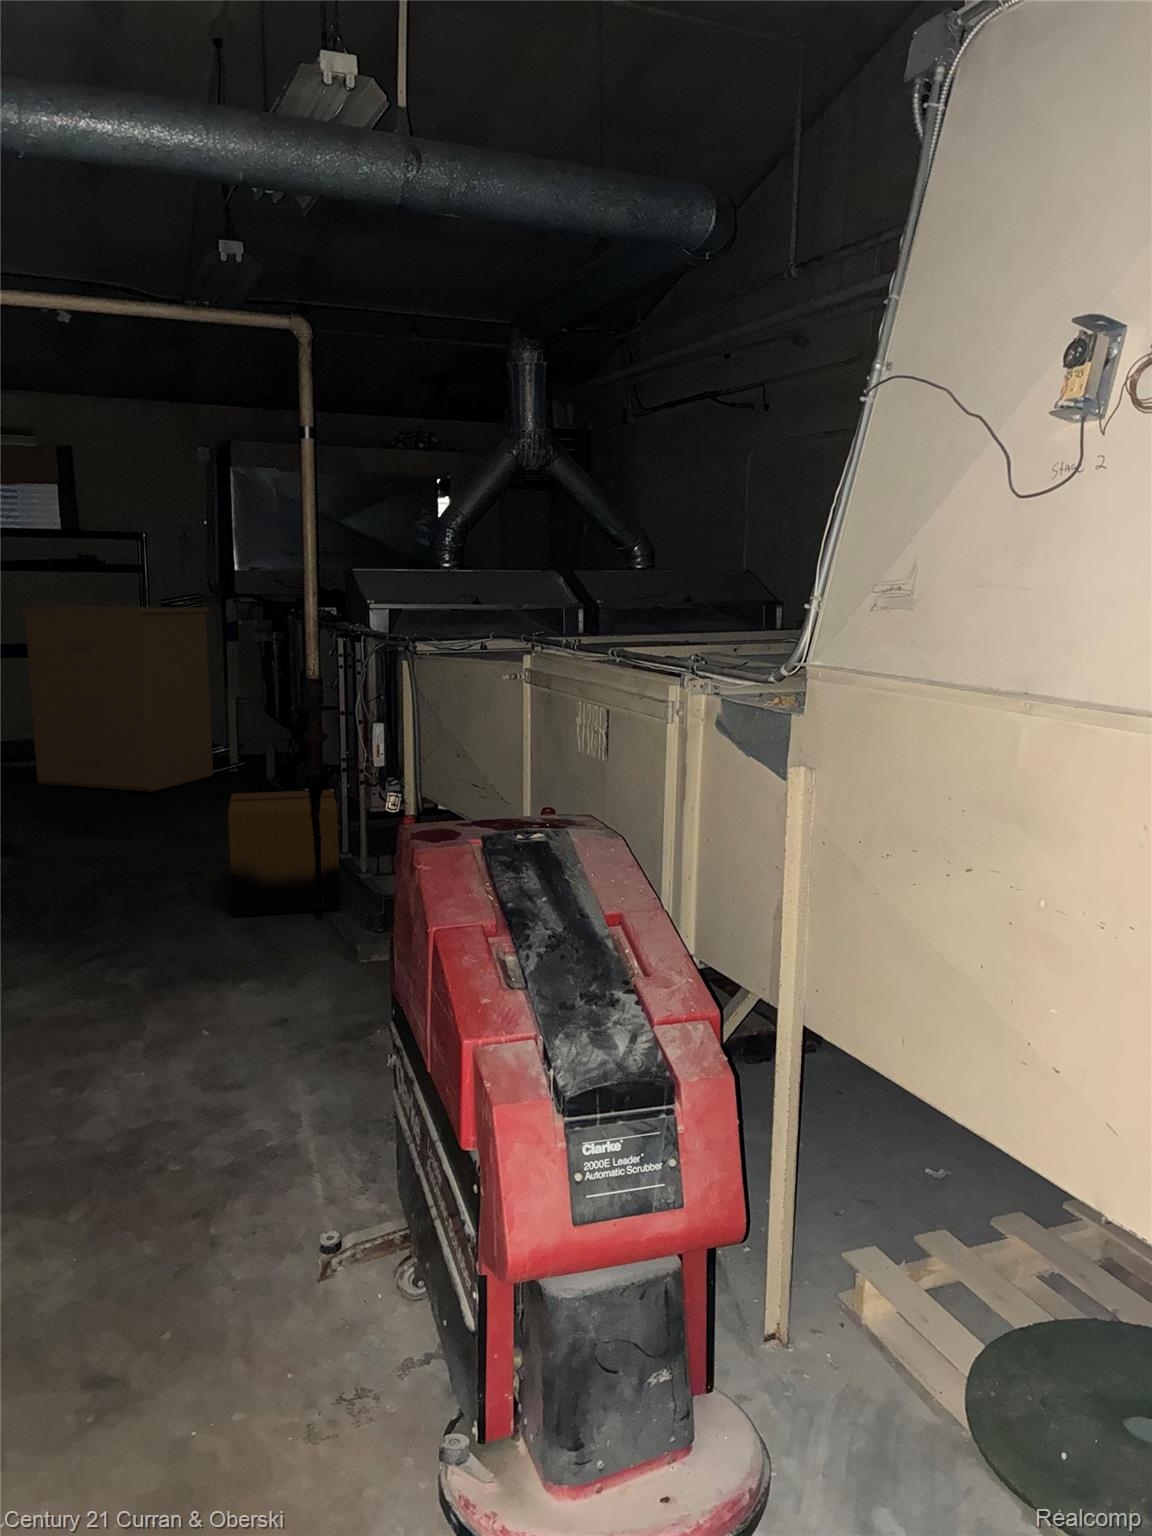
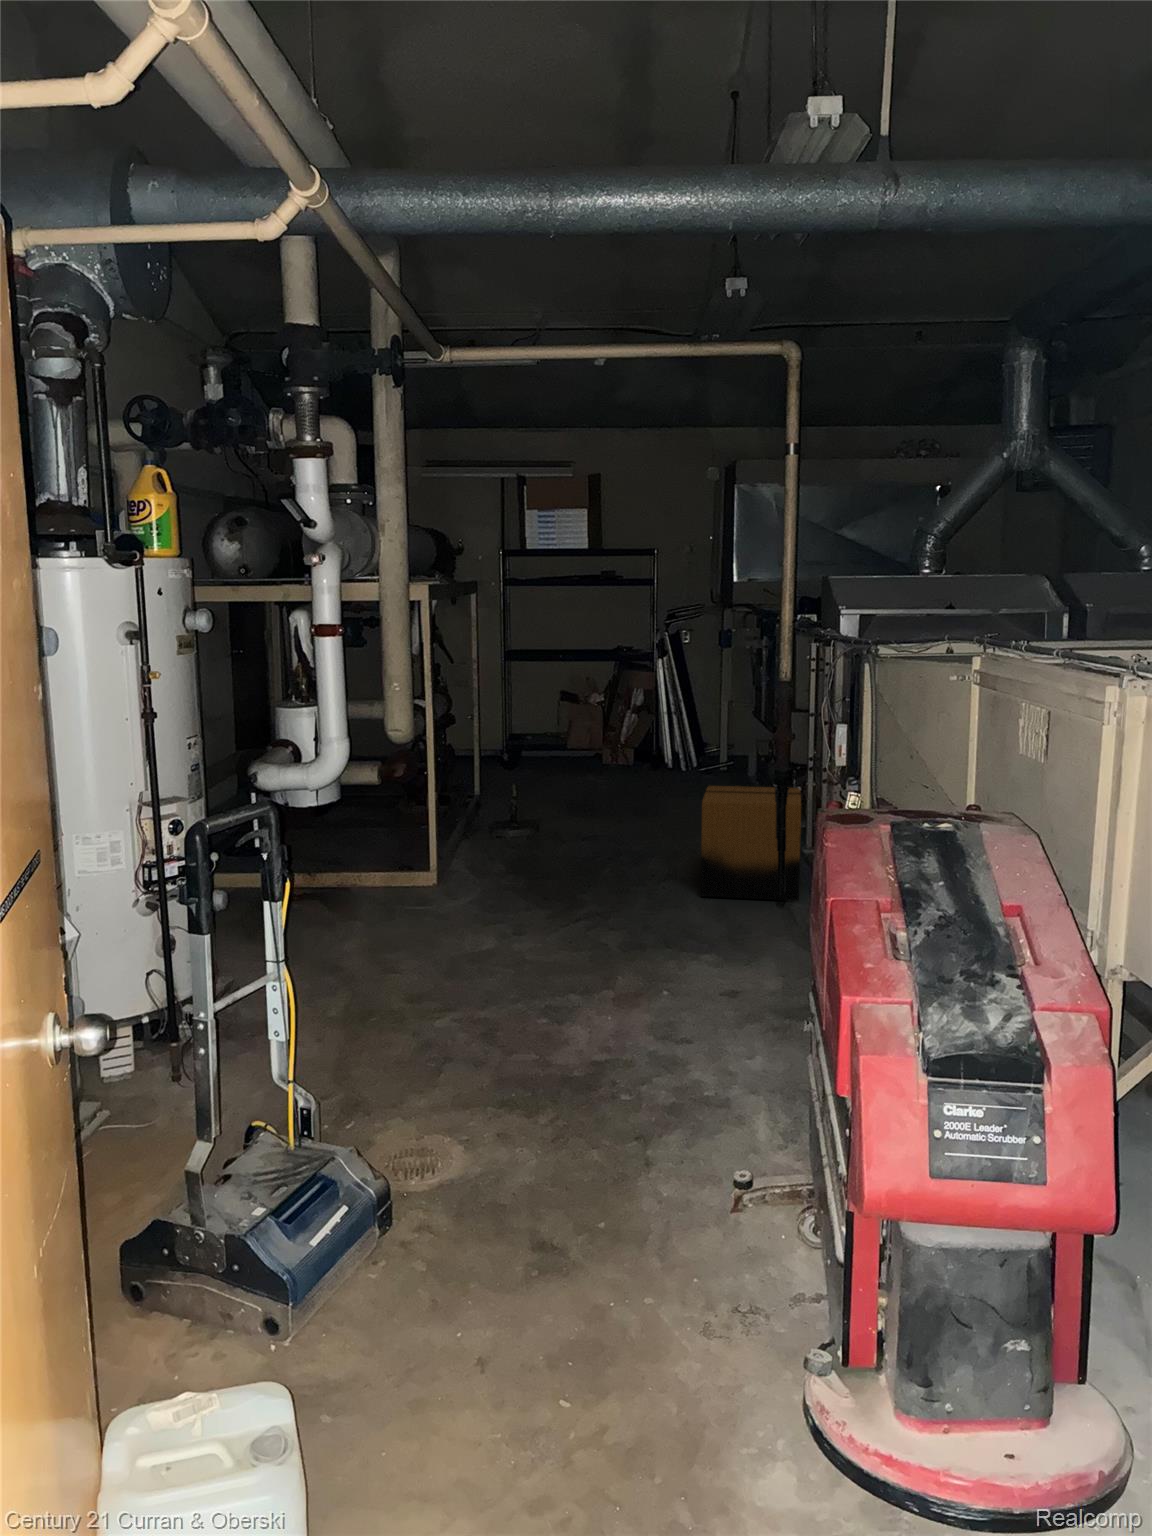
filing cabinet: present [21,606,213,791] -> none [551,616,706,782]

